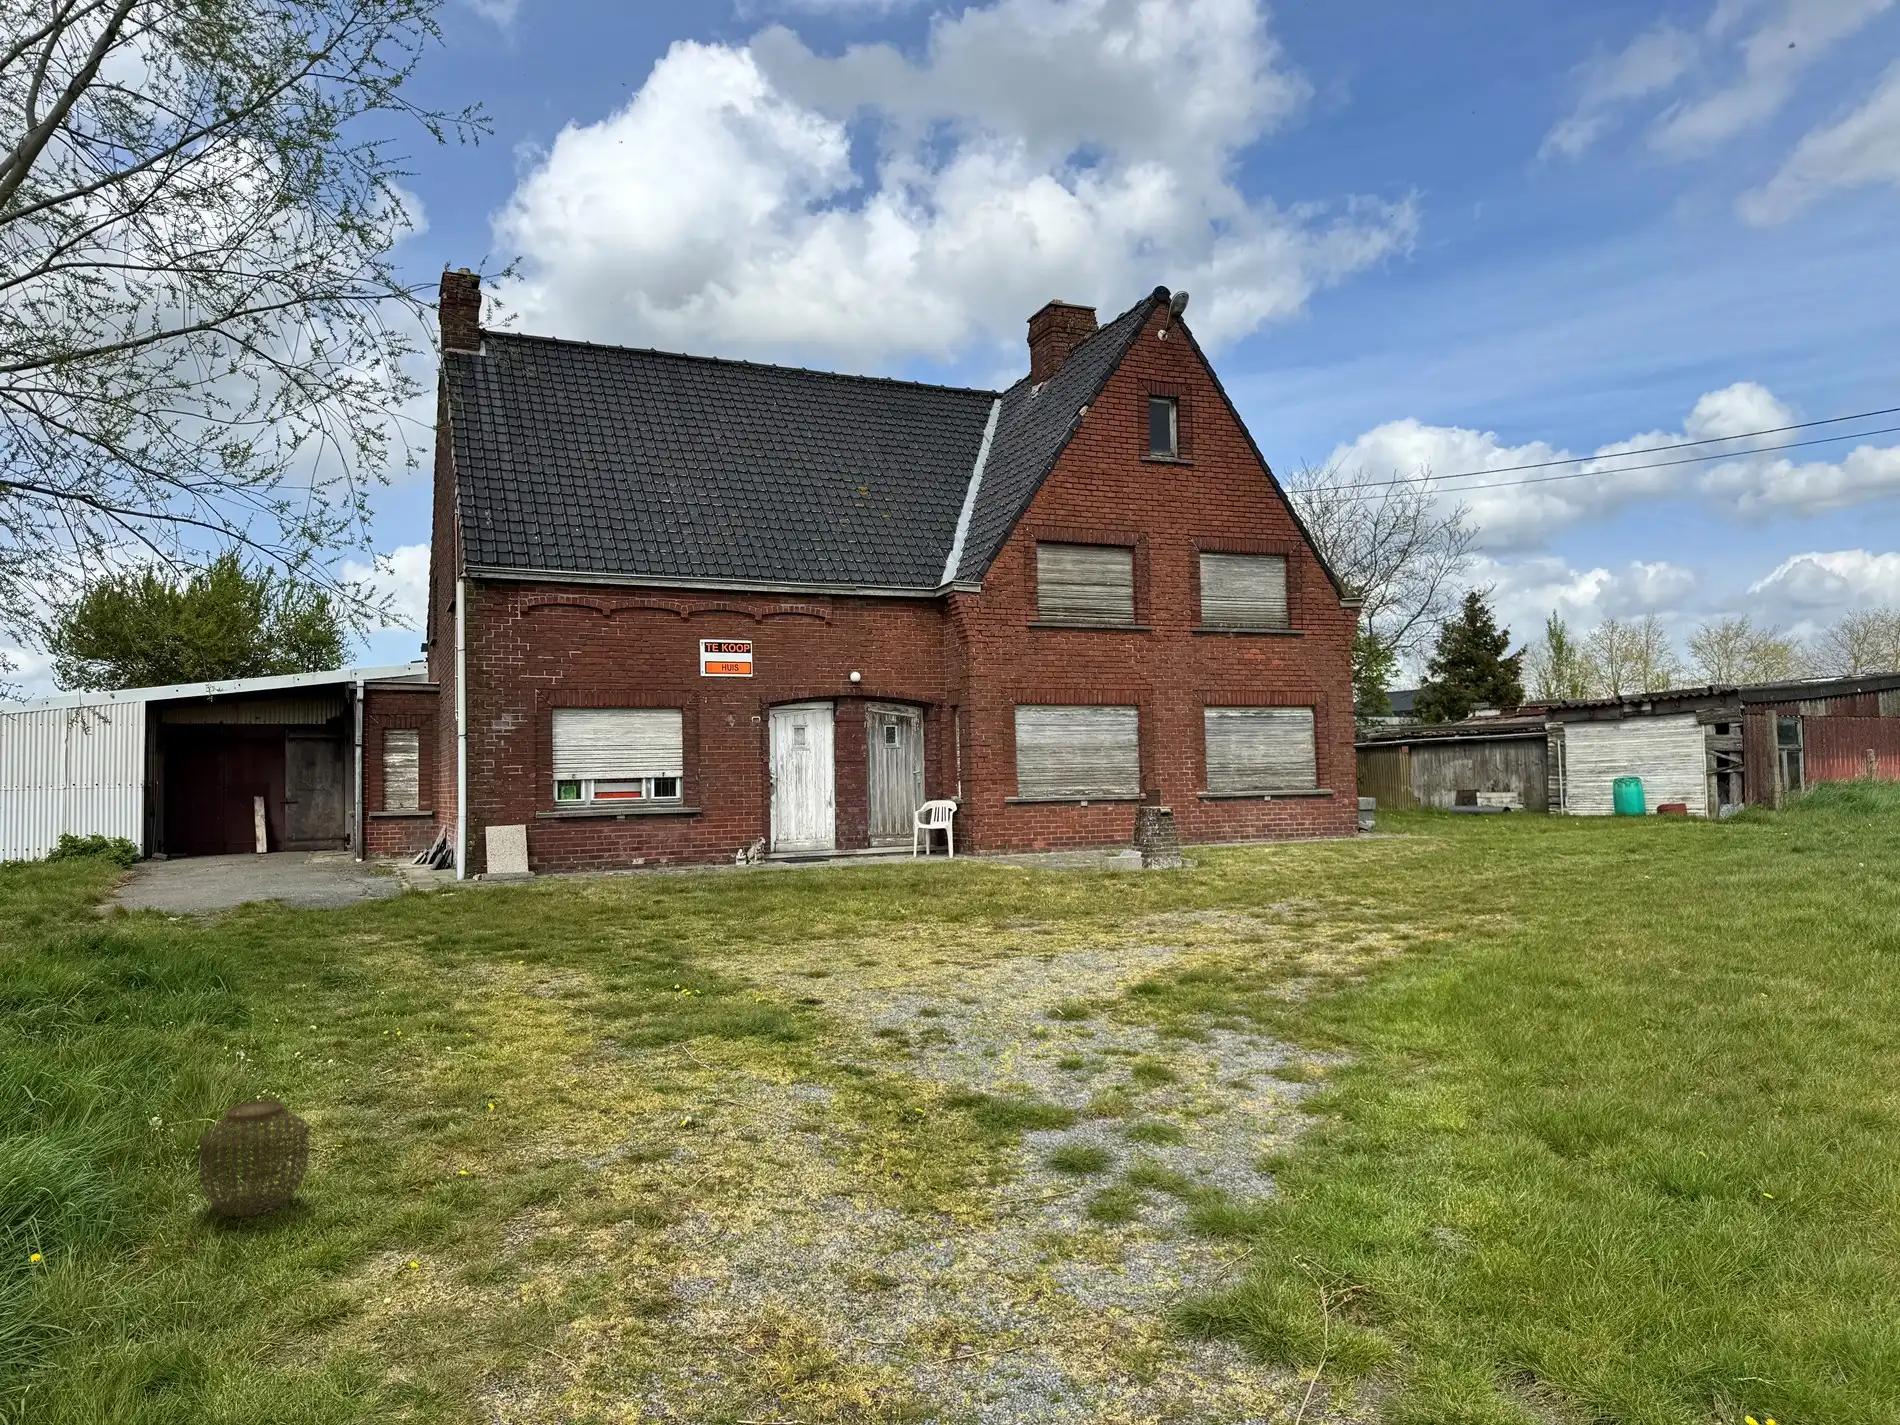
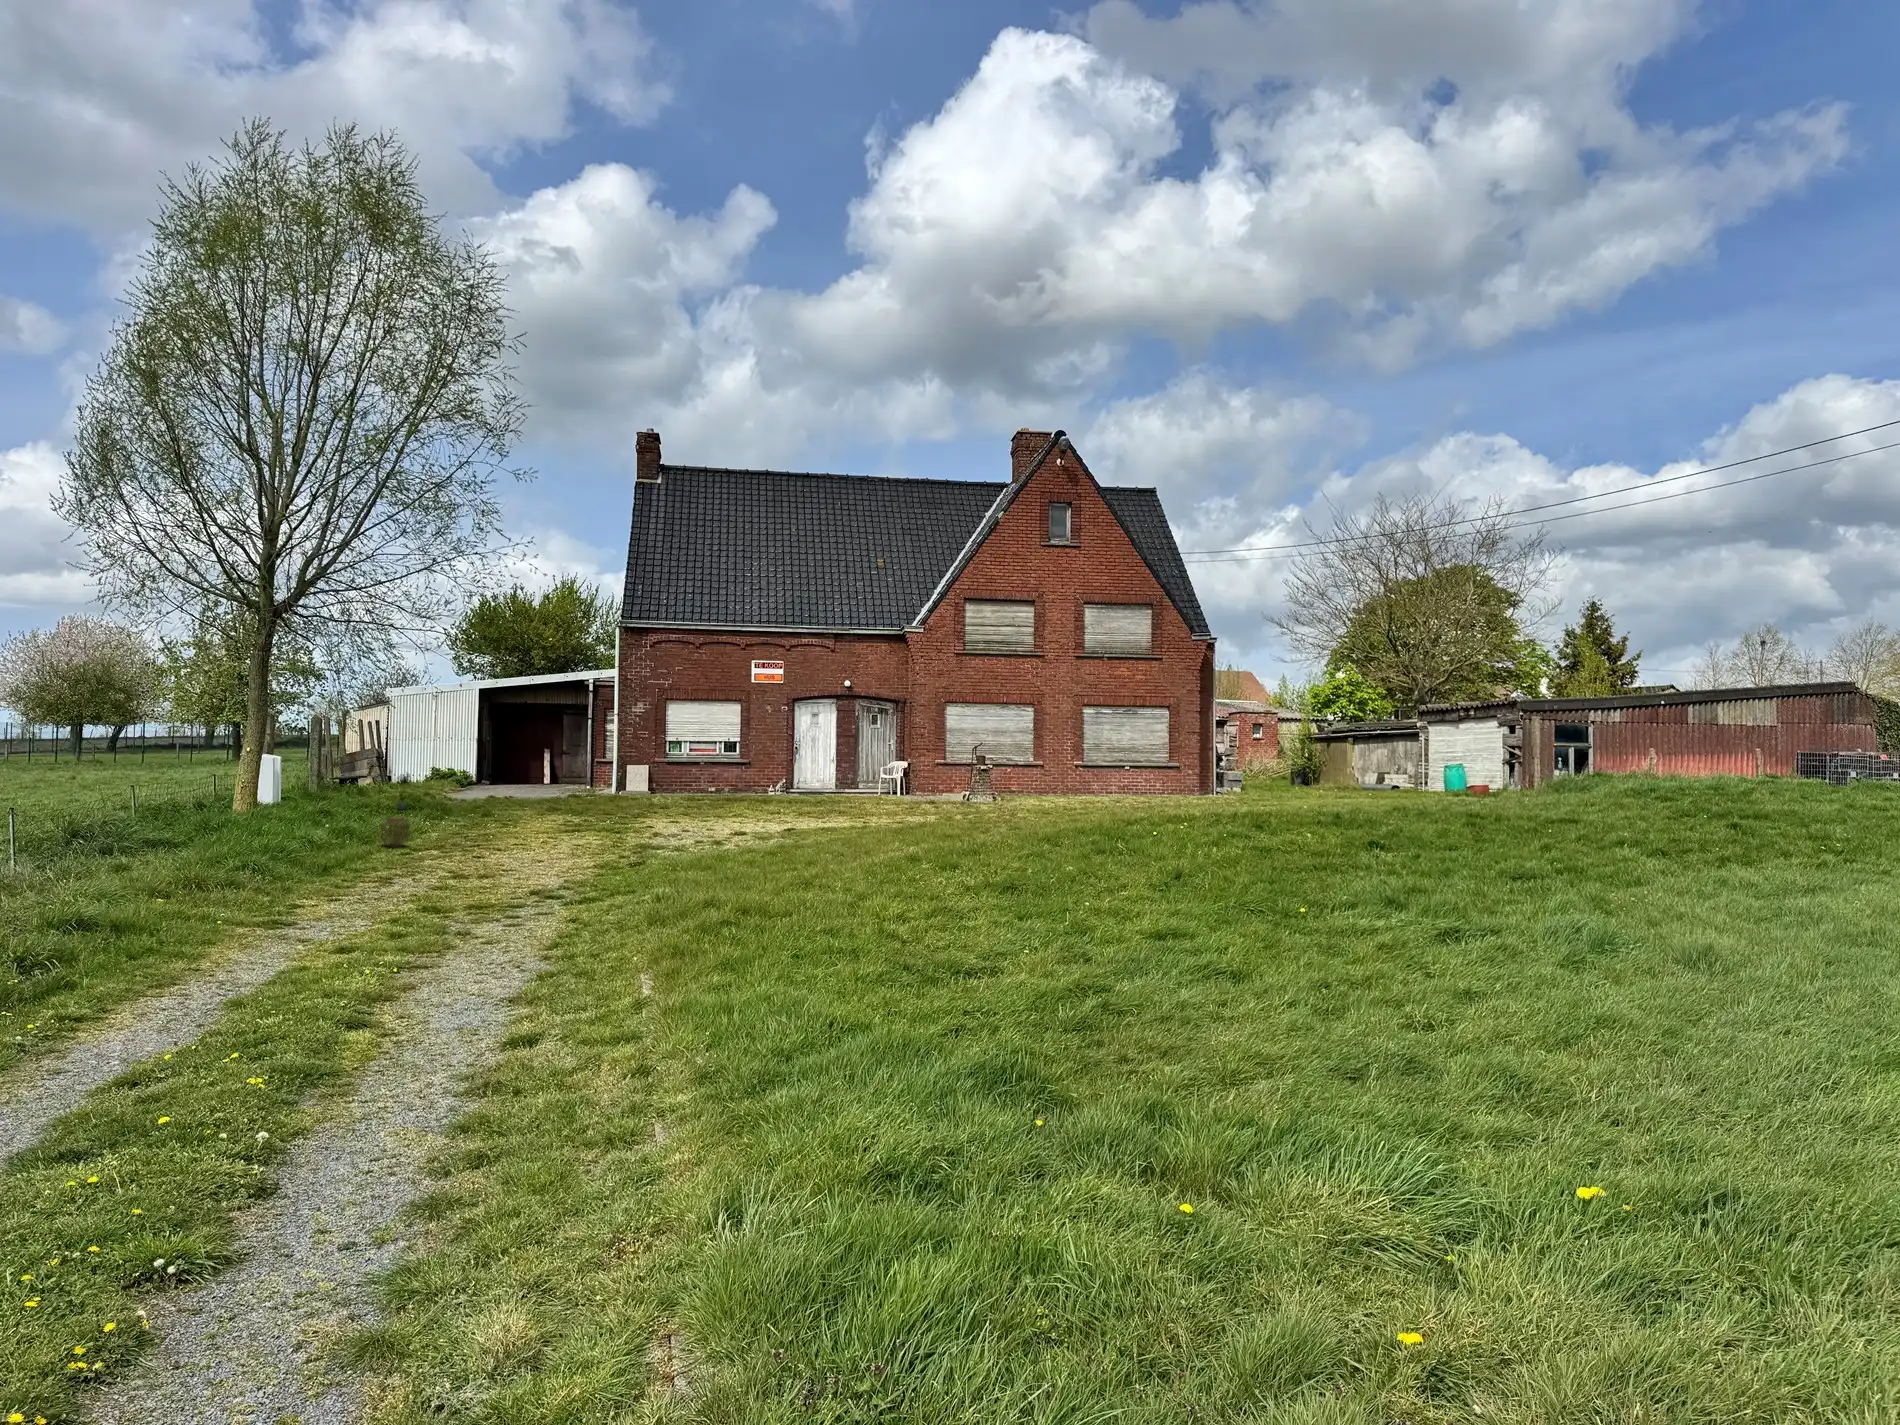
potted plant: none [110,891,166,997] -> present [396,772,410,810]

